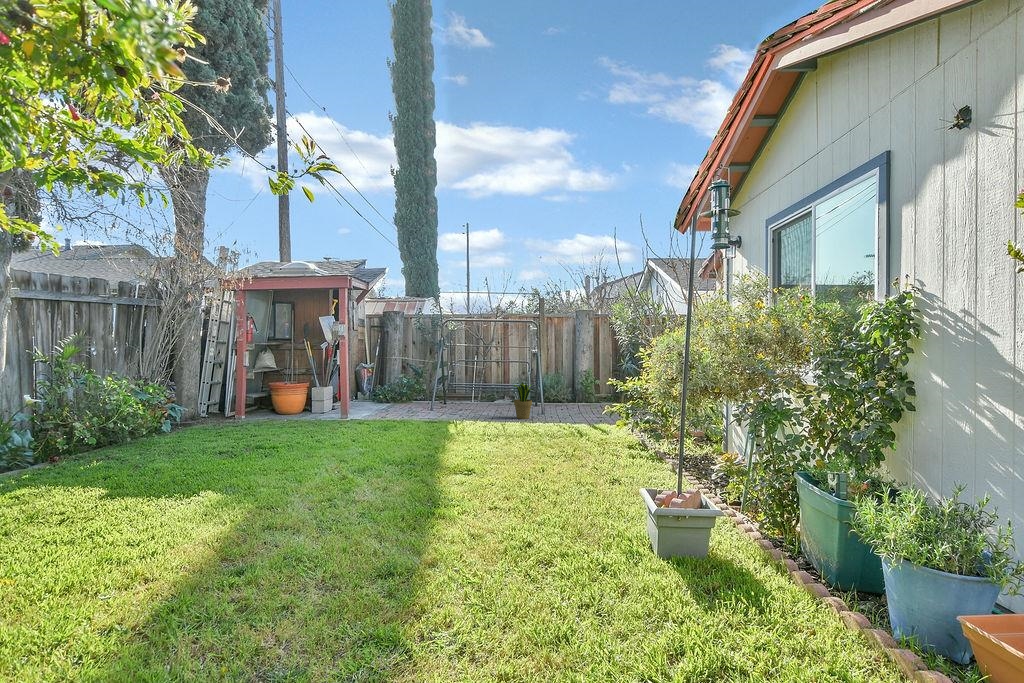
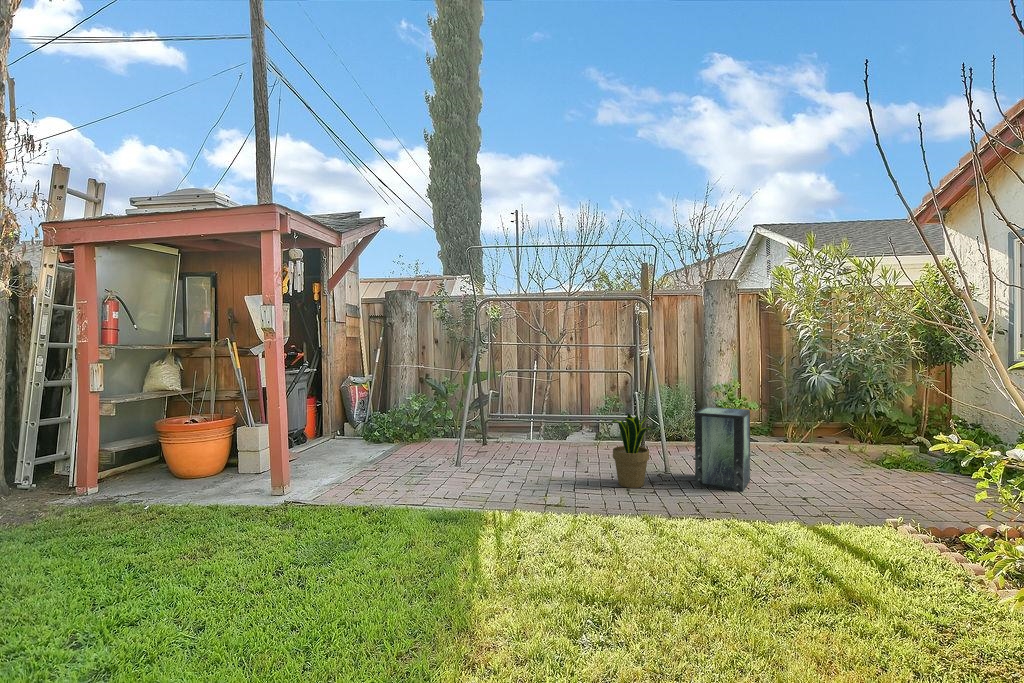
storage box: none [554,380,583,420] -> present [695,407,750,492]

